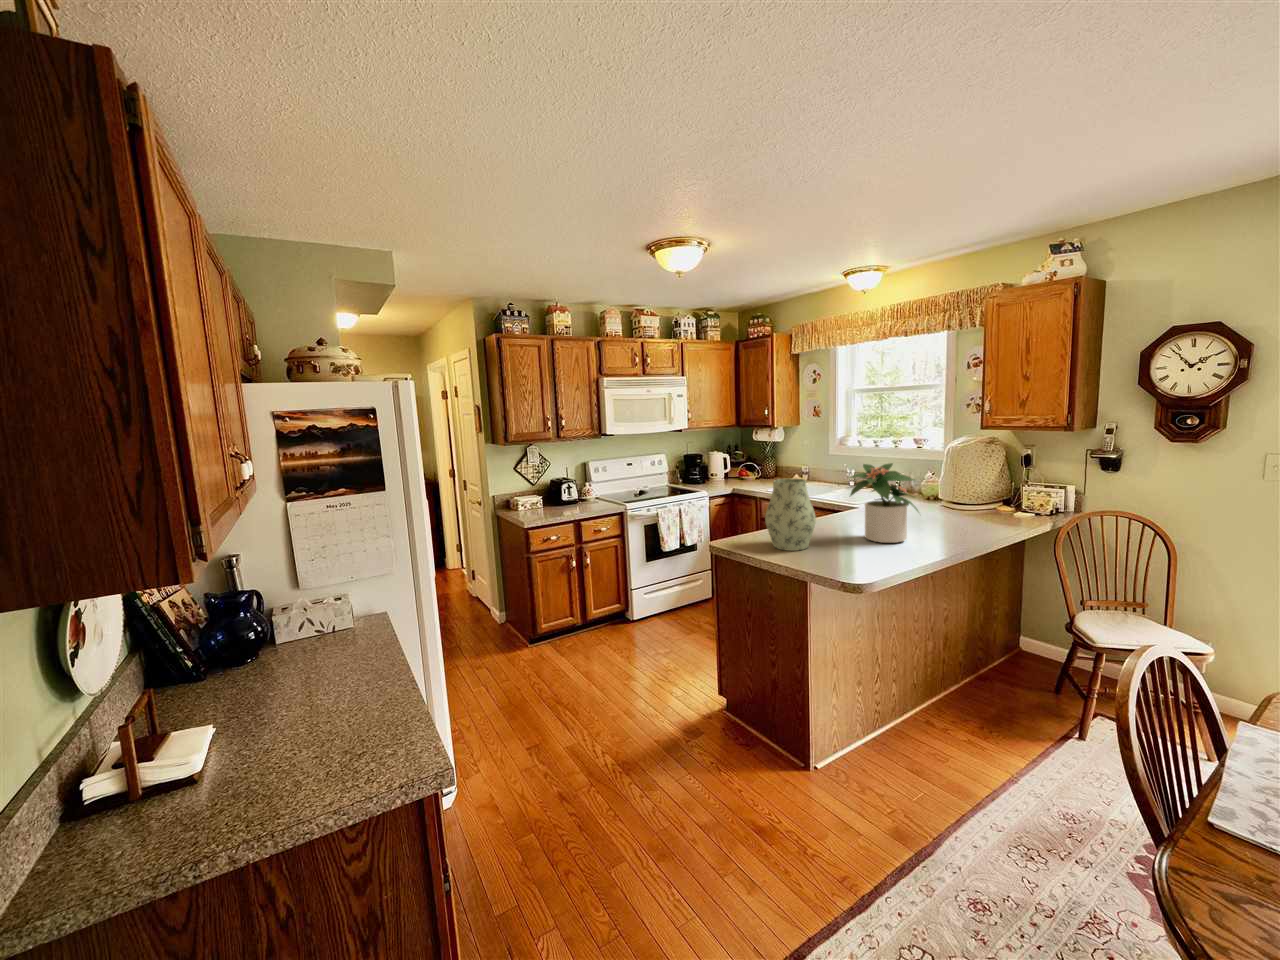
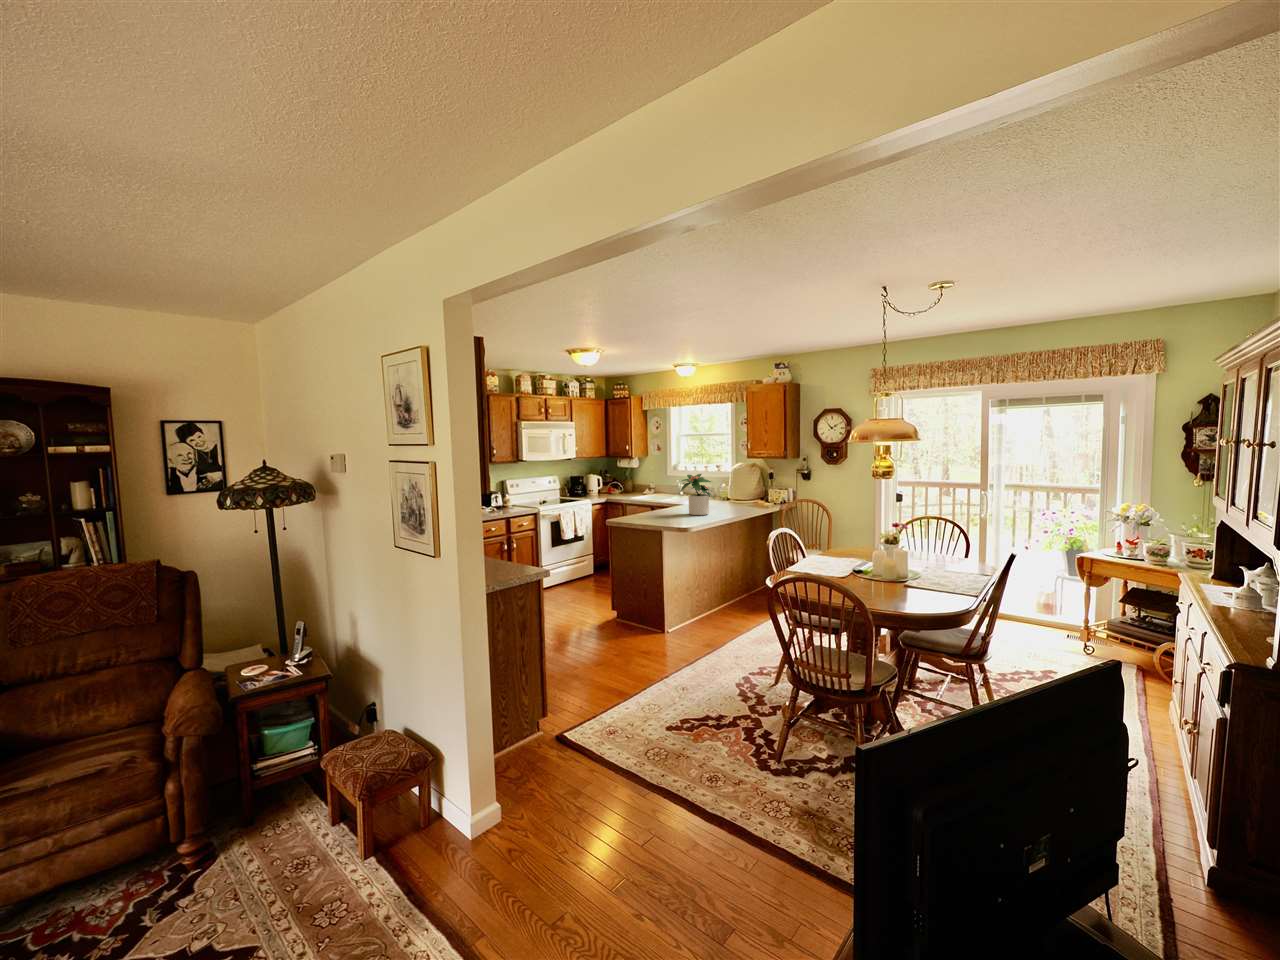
vase: present [765,478,816,551] -> none [638,482,664,520]

